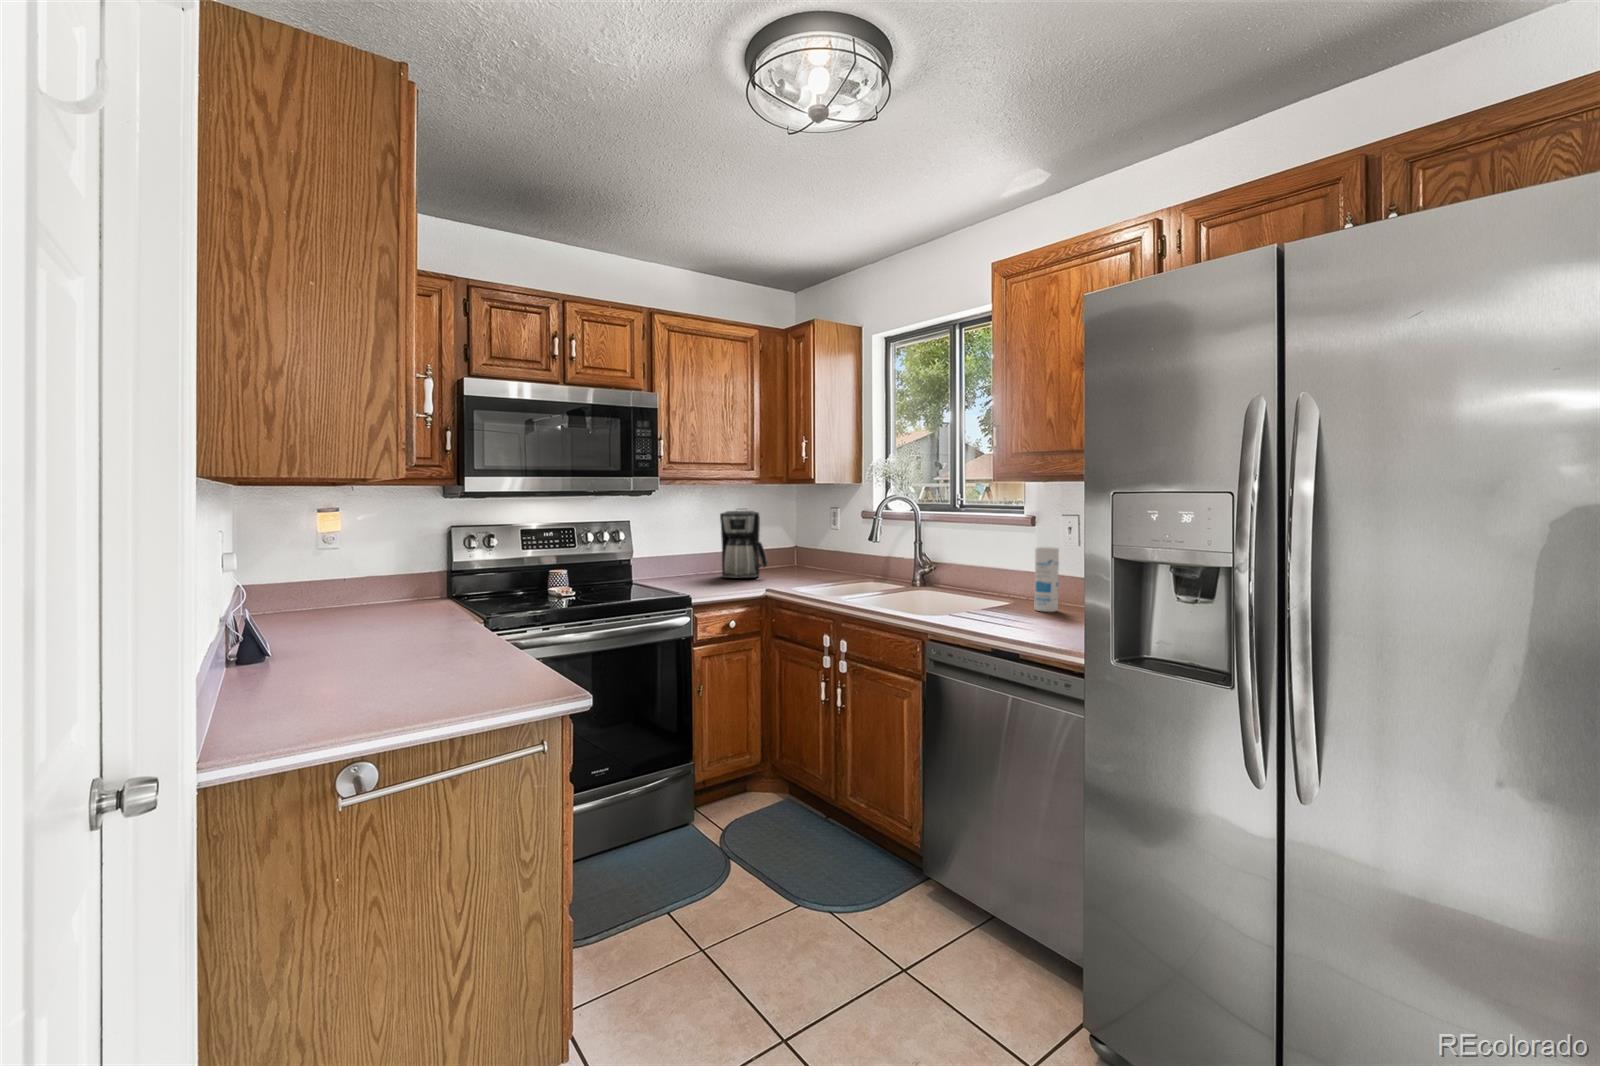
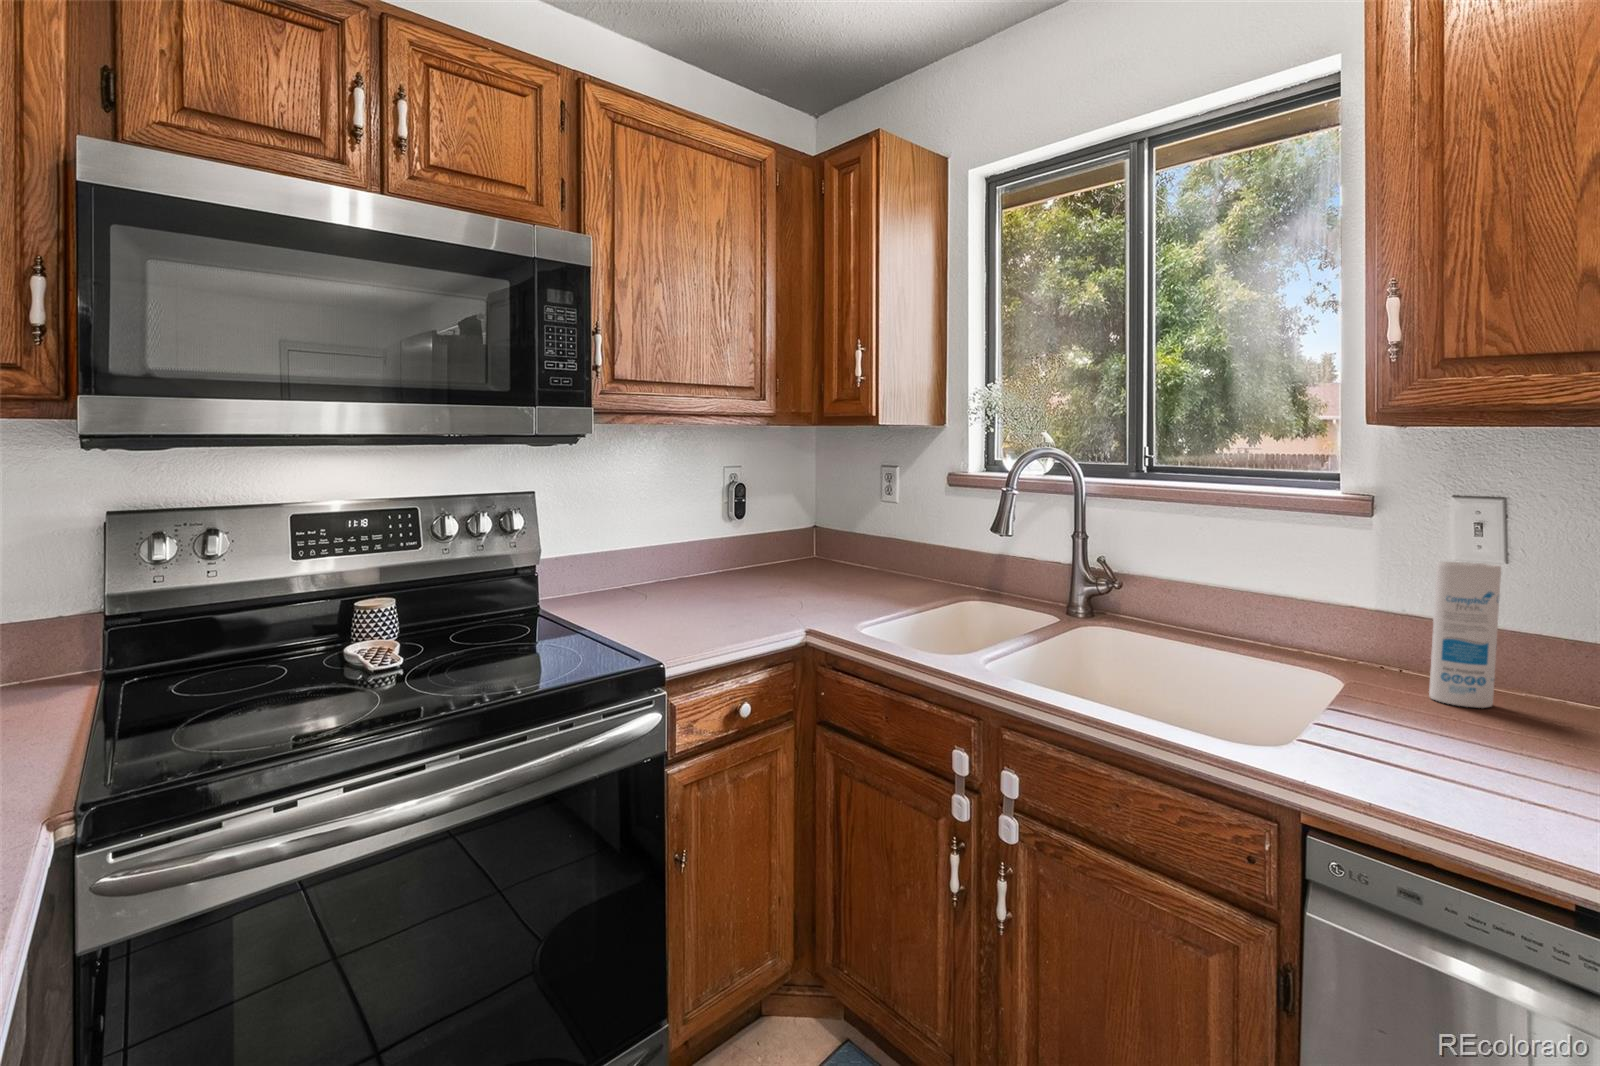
coffee maker: present [720,511,767,578] -> none [703,484,789,606]

